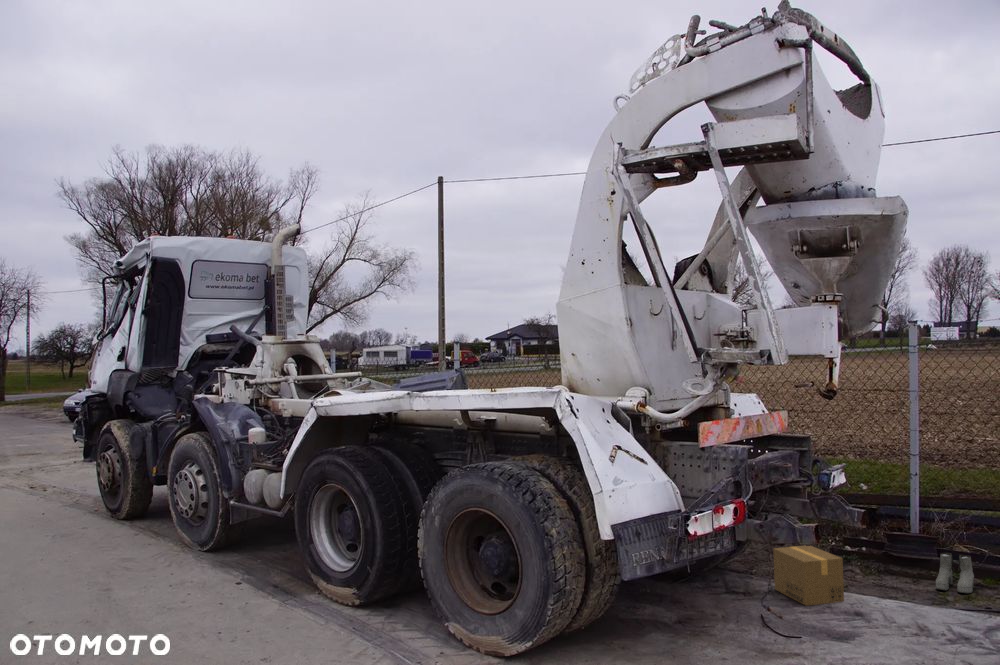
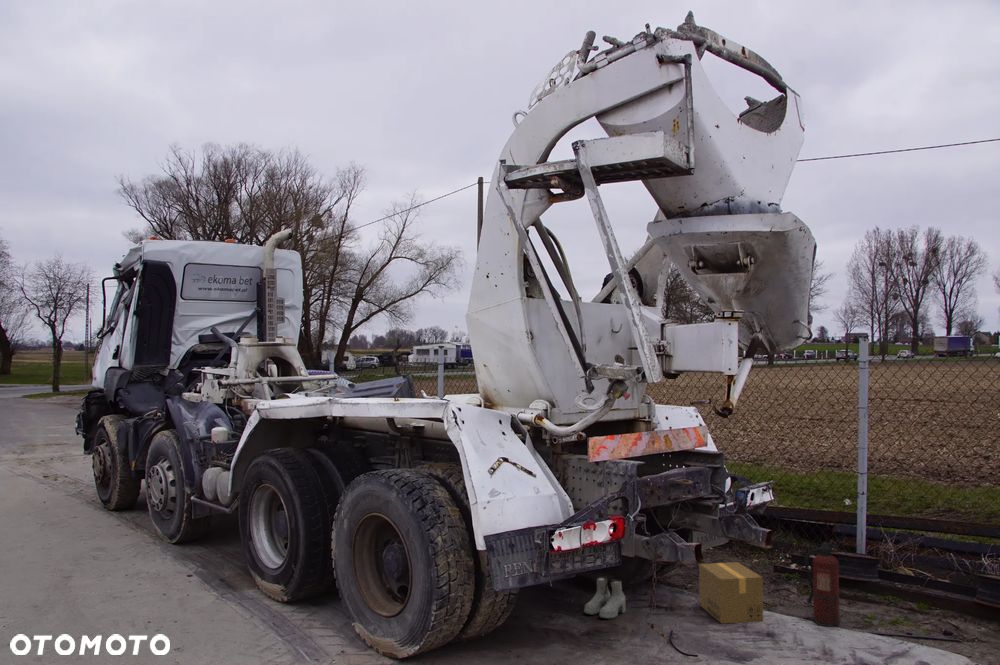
fire extinguisher: none [882,521,919,604] -> present [805,542,841,627]
boots: present [936,553,974,593] -> present [584,577,625,619]

